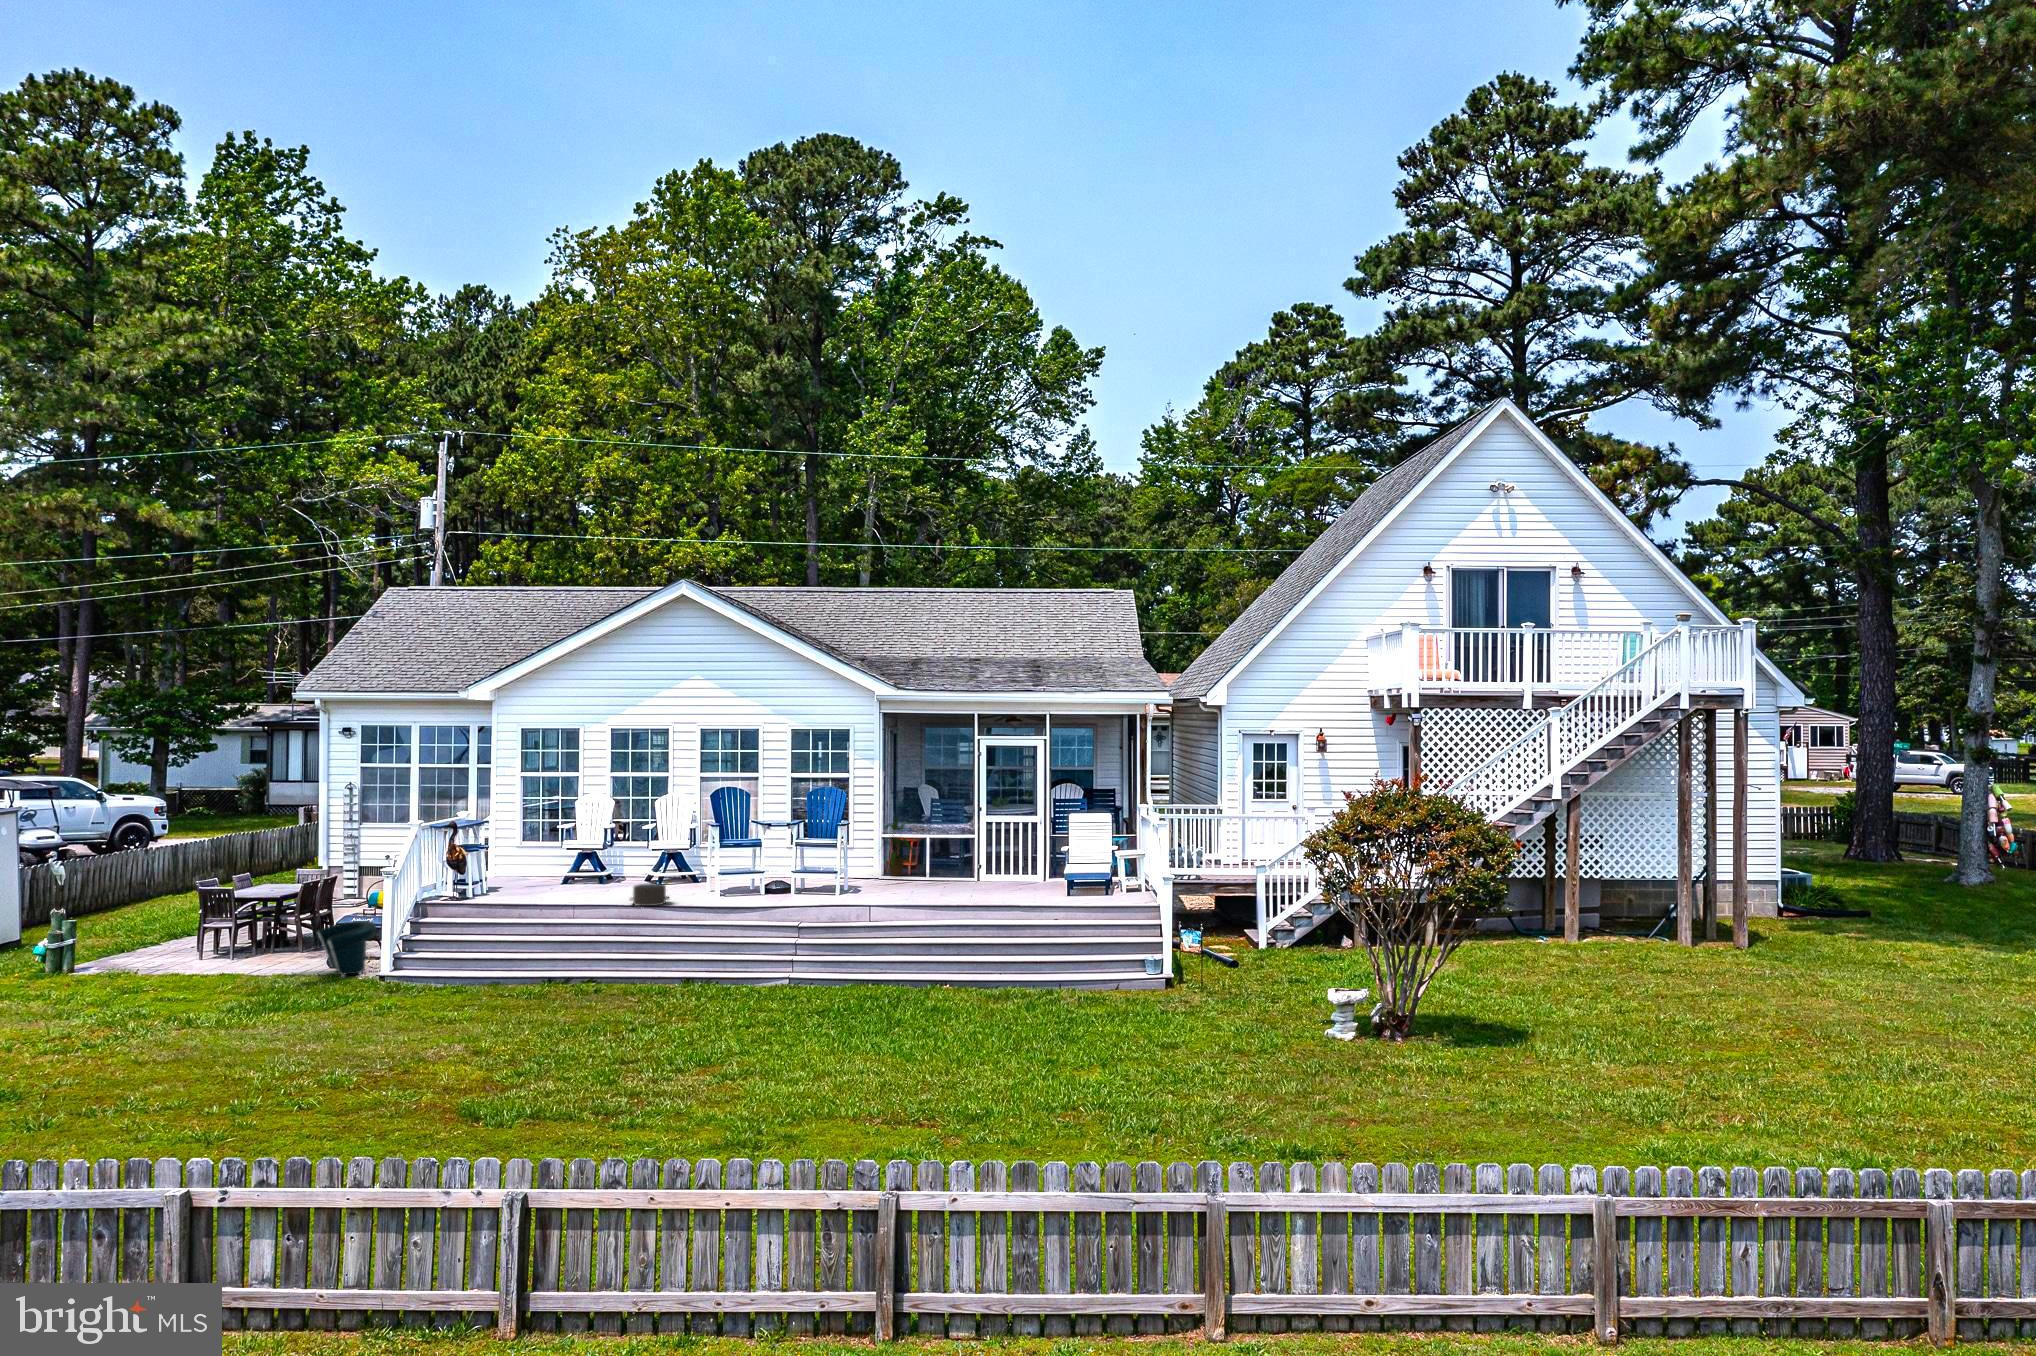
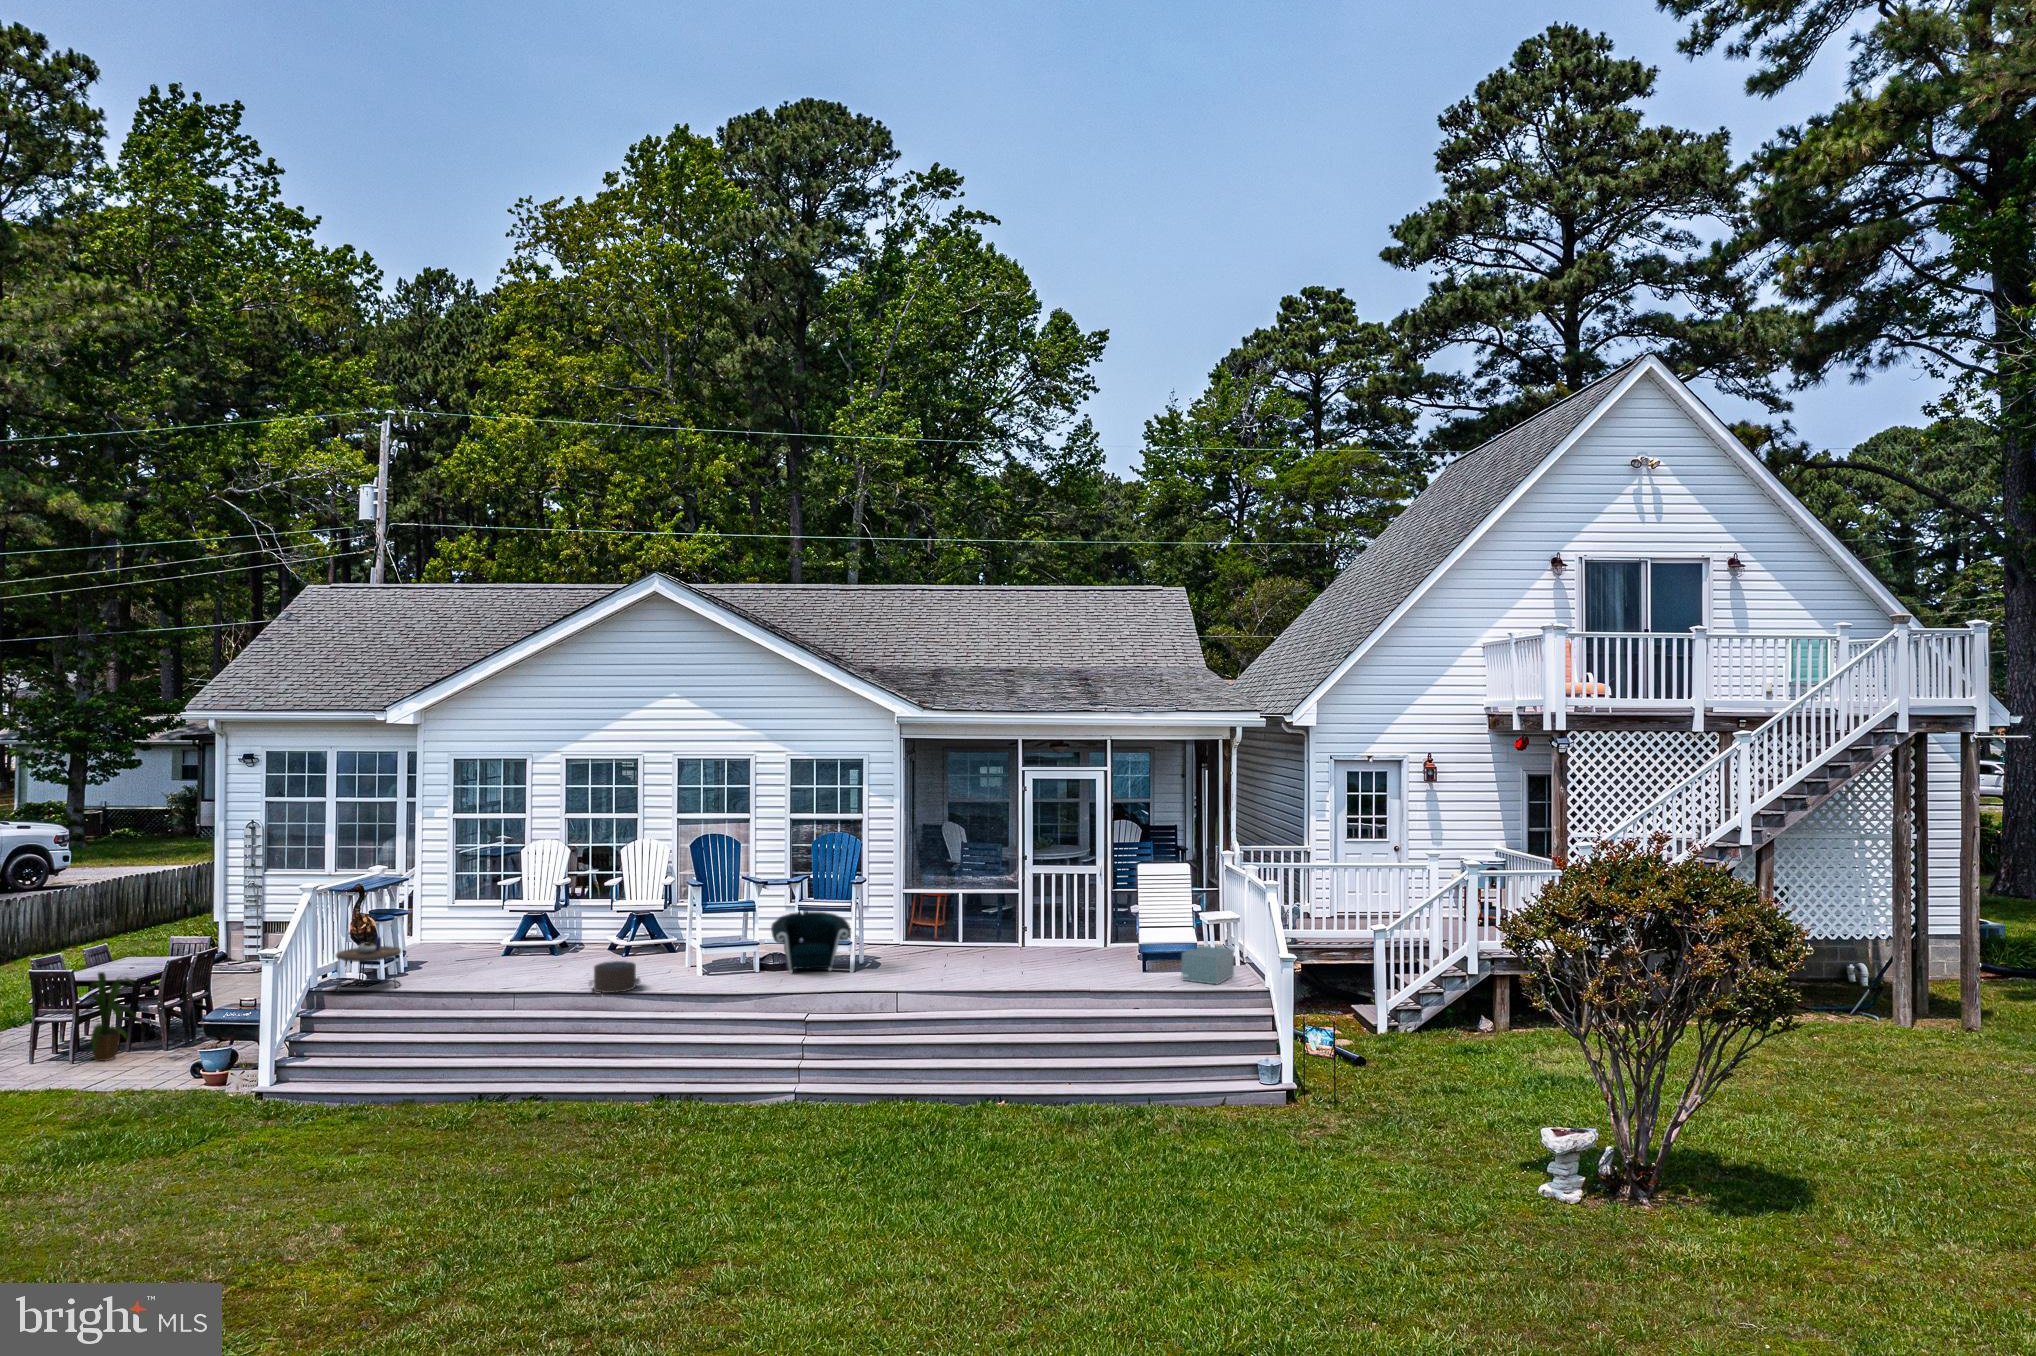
house plant: present [885,817,916,876] -> present [76,972,140,1061]
side table: none [435,863,485,904] -> present [336,937,401,991]
storage box: none [1096,877,1139,905] -> present [1182,946,1234,984]
armchair: present [318,921,377,977] -> present [771,911,851,973]

